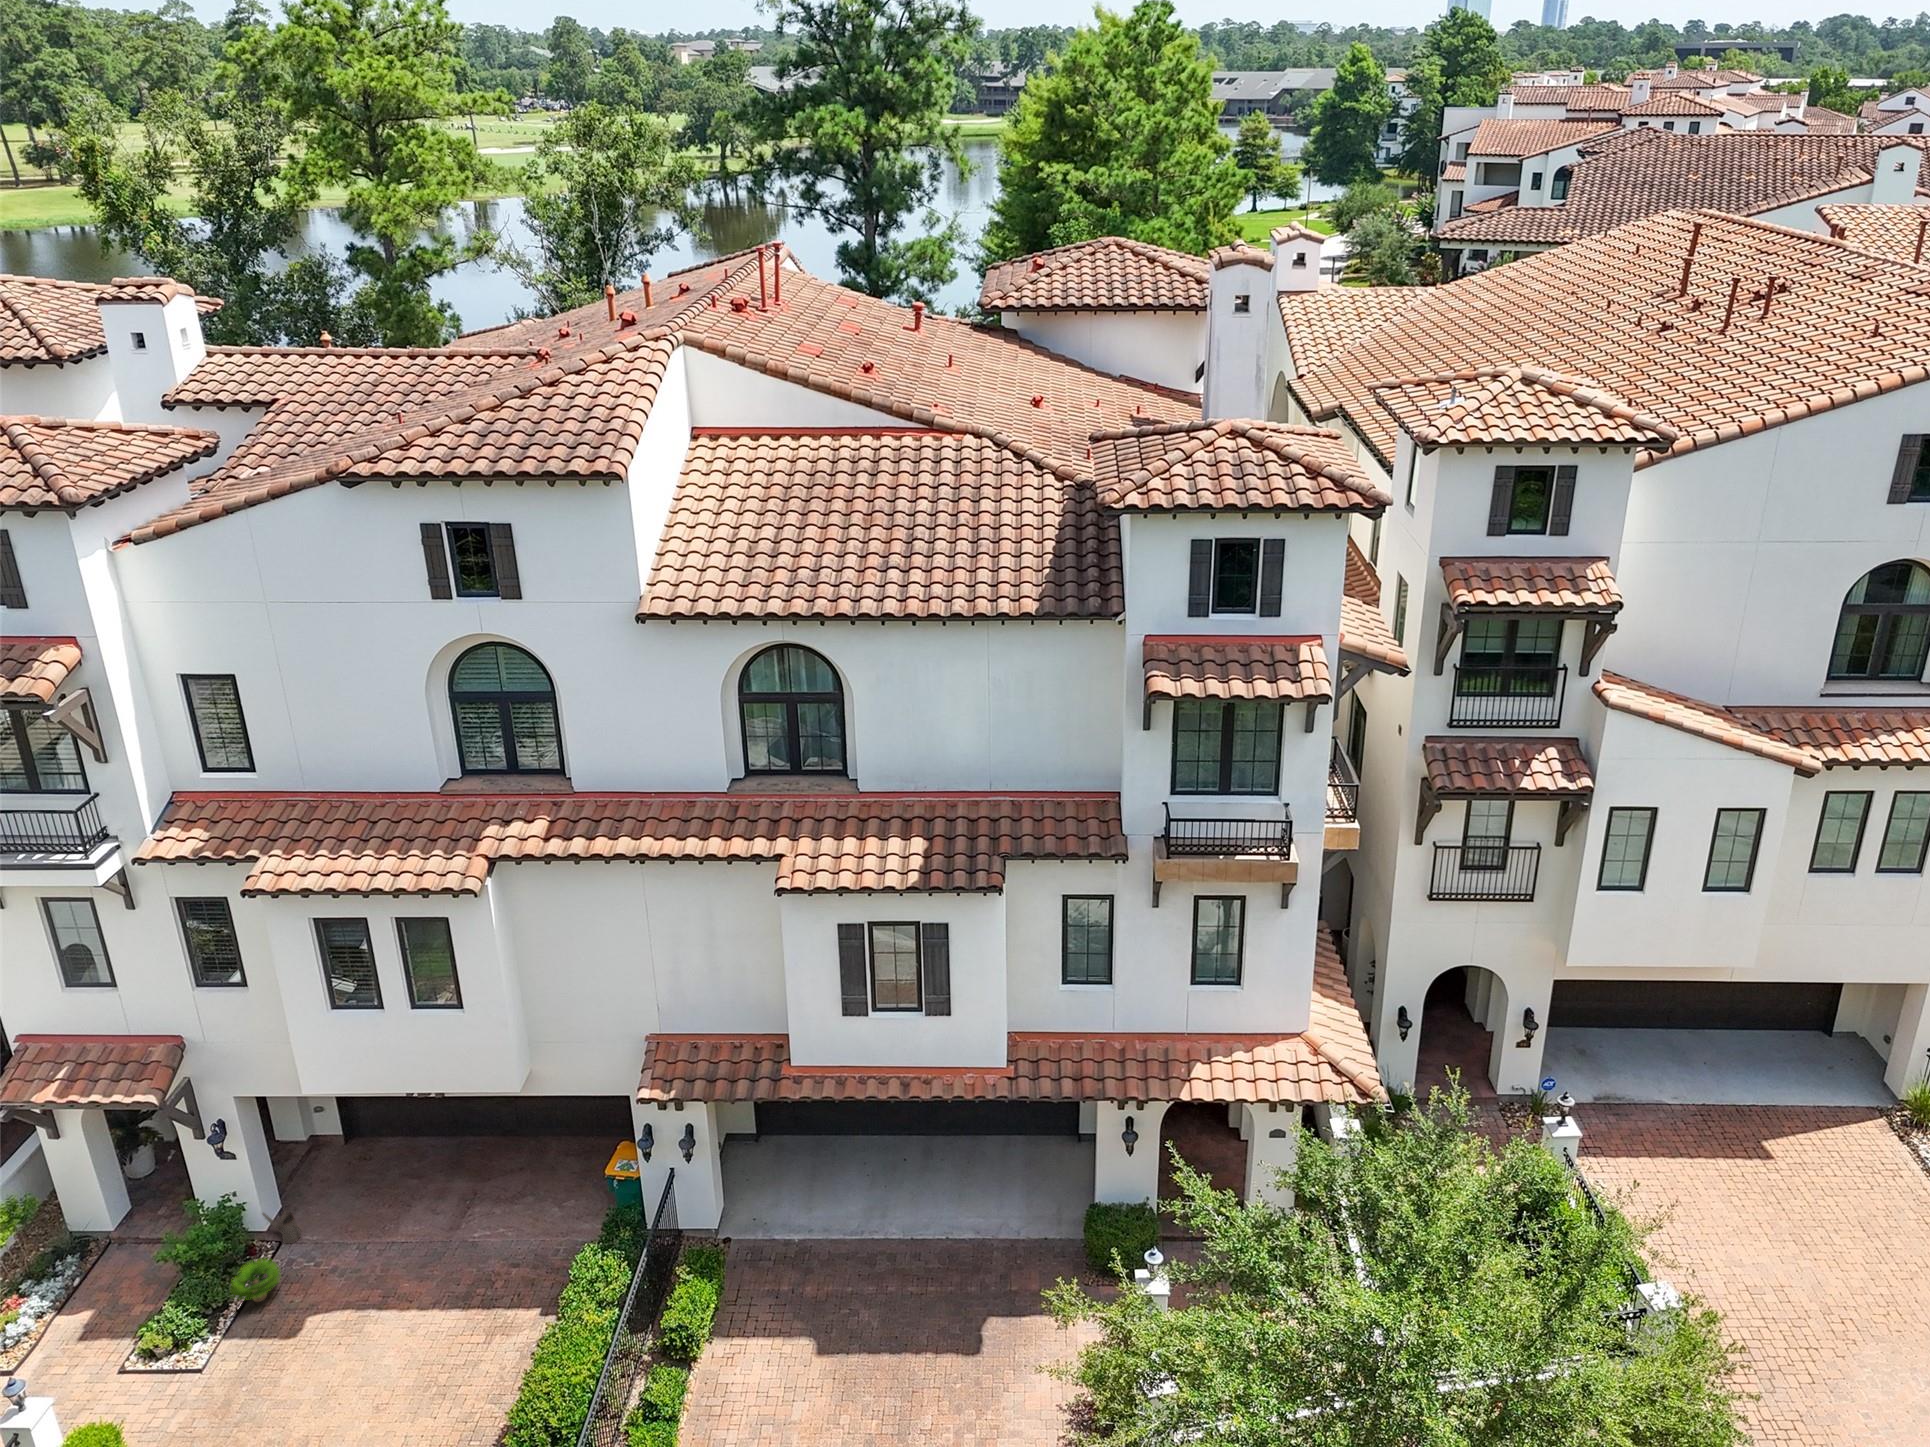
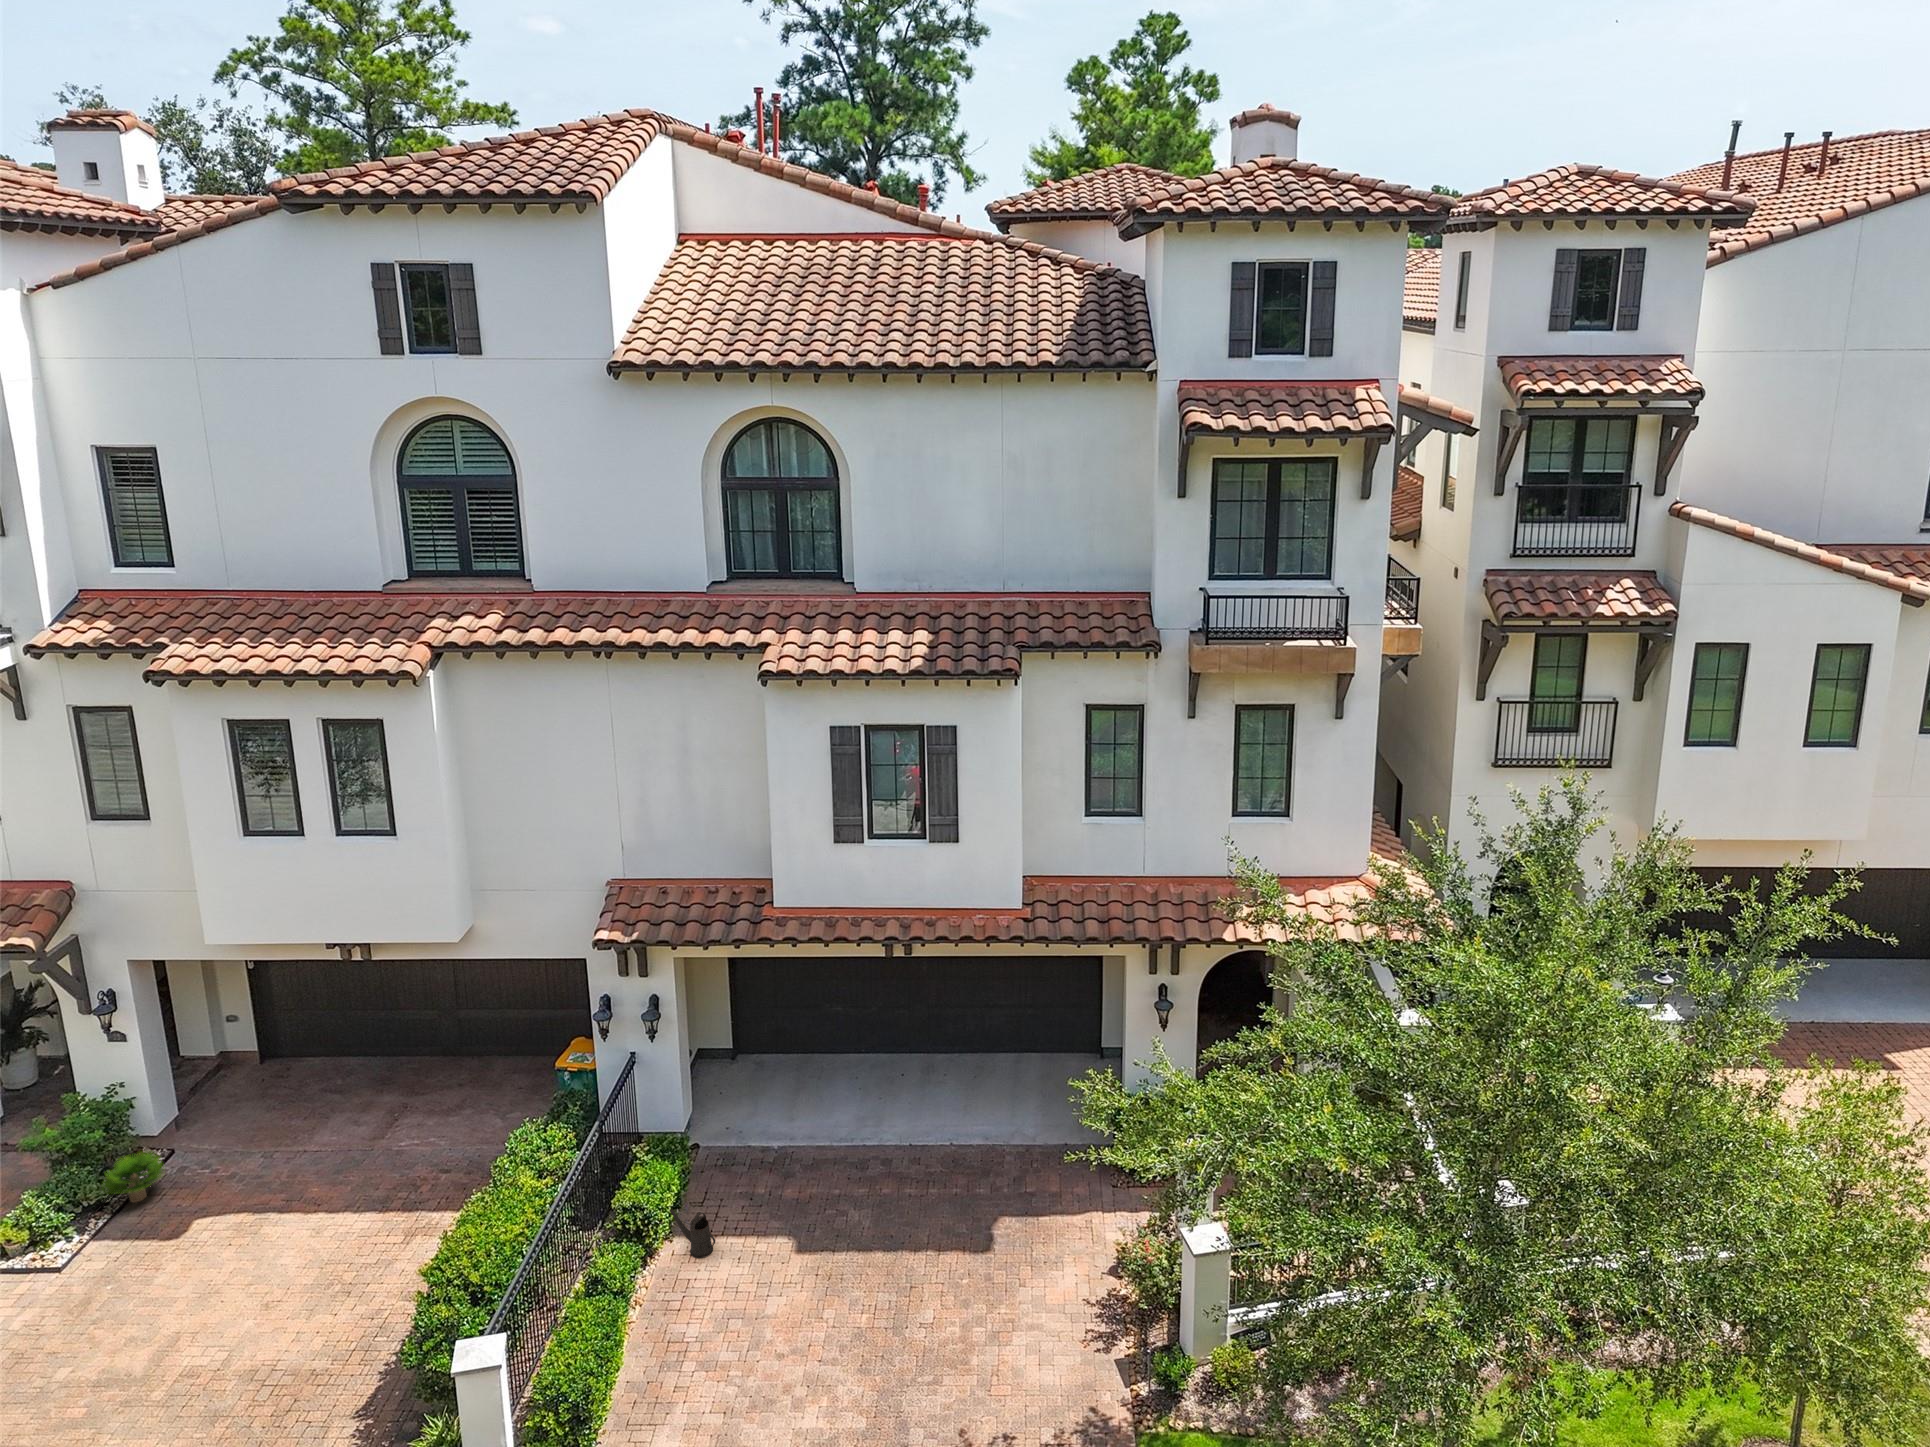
watering can: present [262,1212,301,1244] -> present [670,1209,715,1258]

